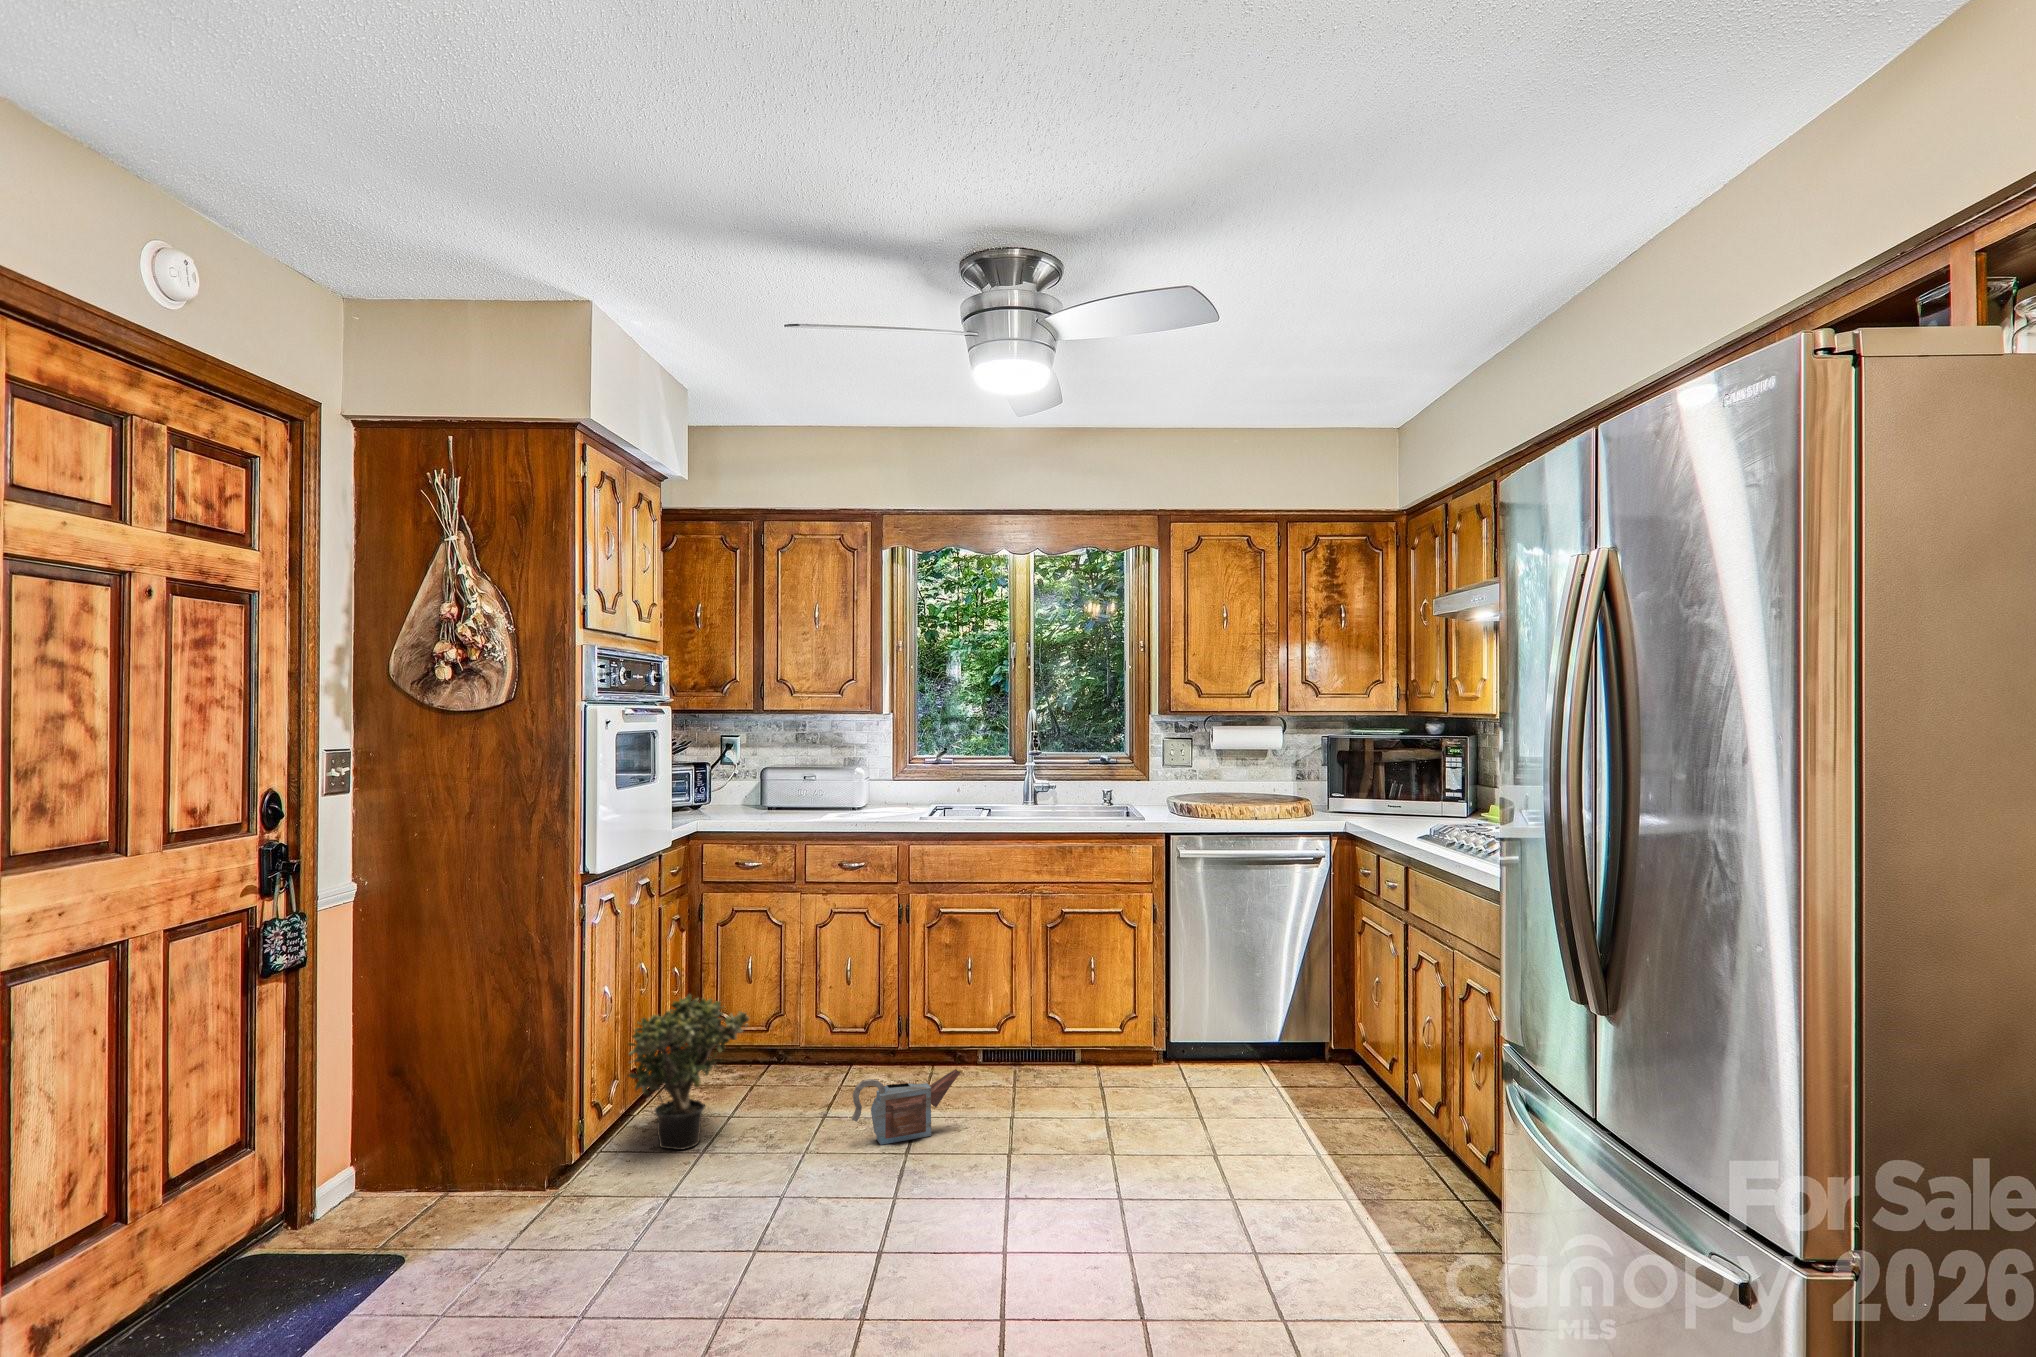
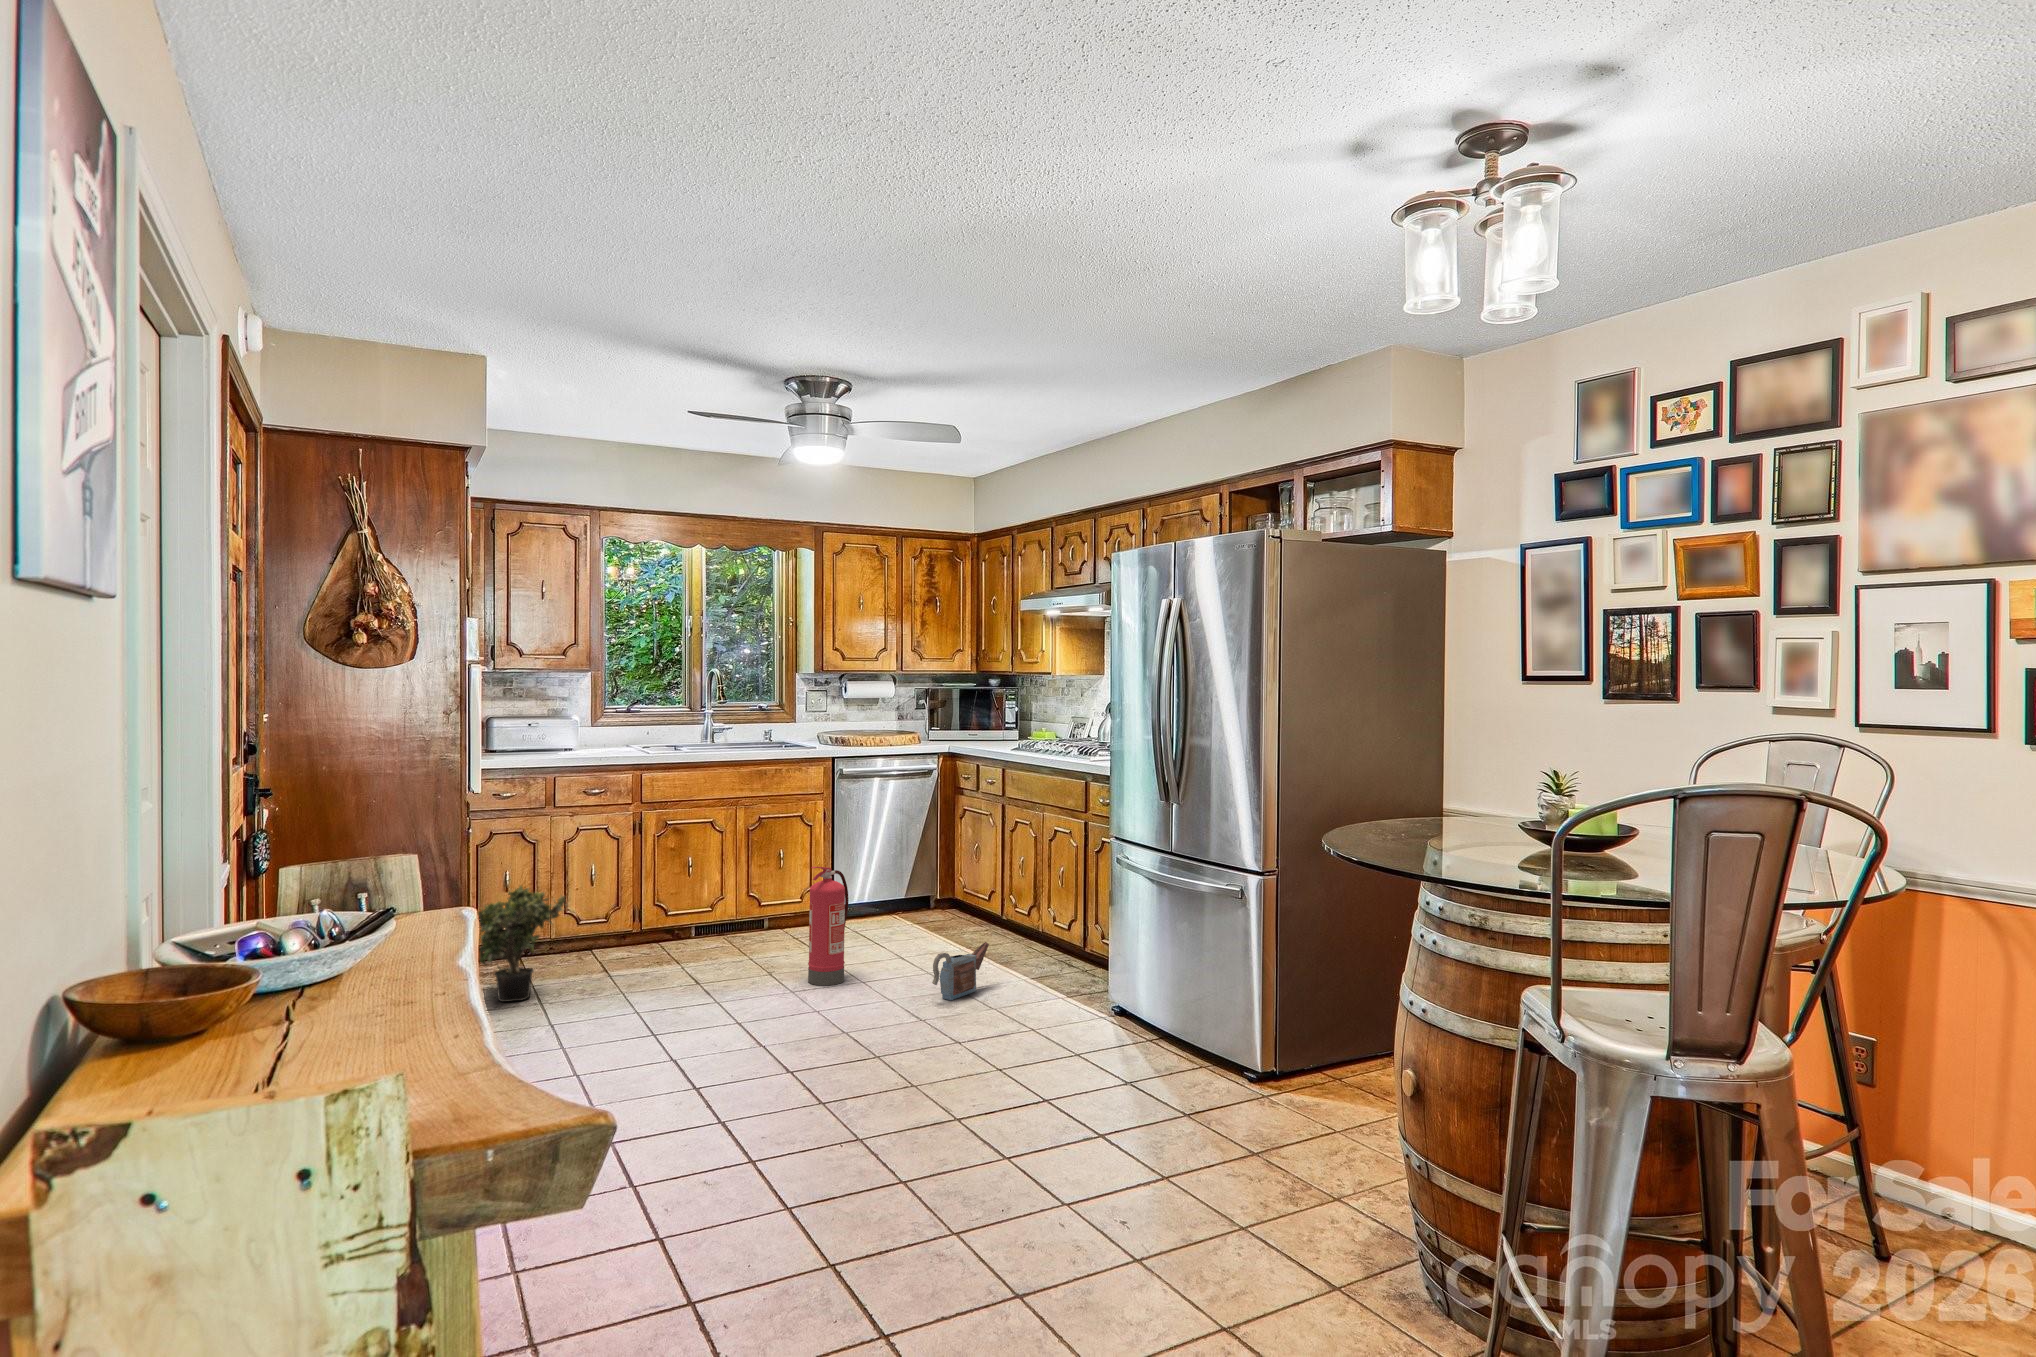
fire extinguisher: none [1043,1014,1117,1206] -> present [808,867,848,986]
watering can: present [851,1069,960,1145] -> present [932,942,989,1000]

